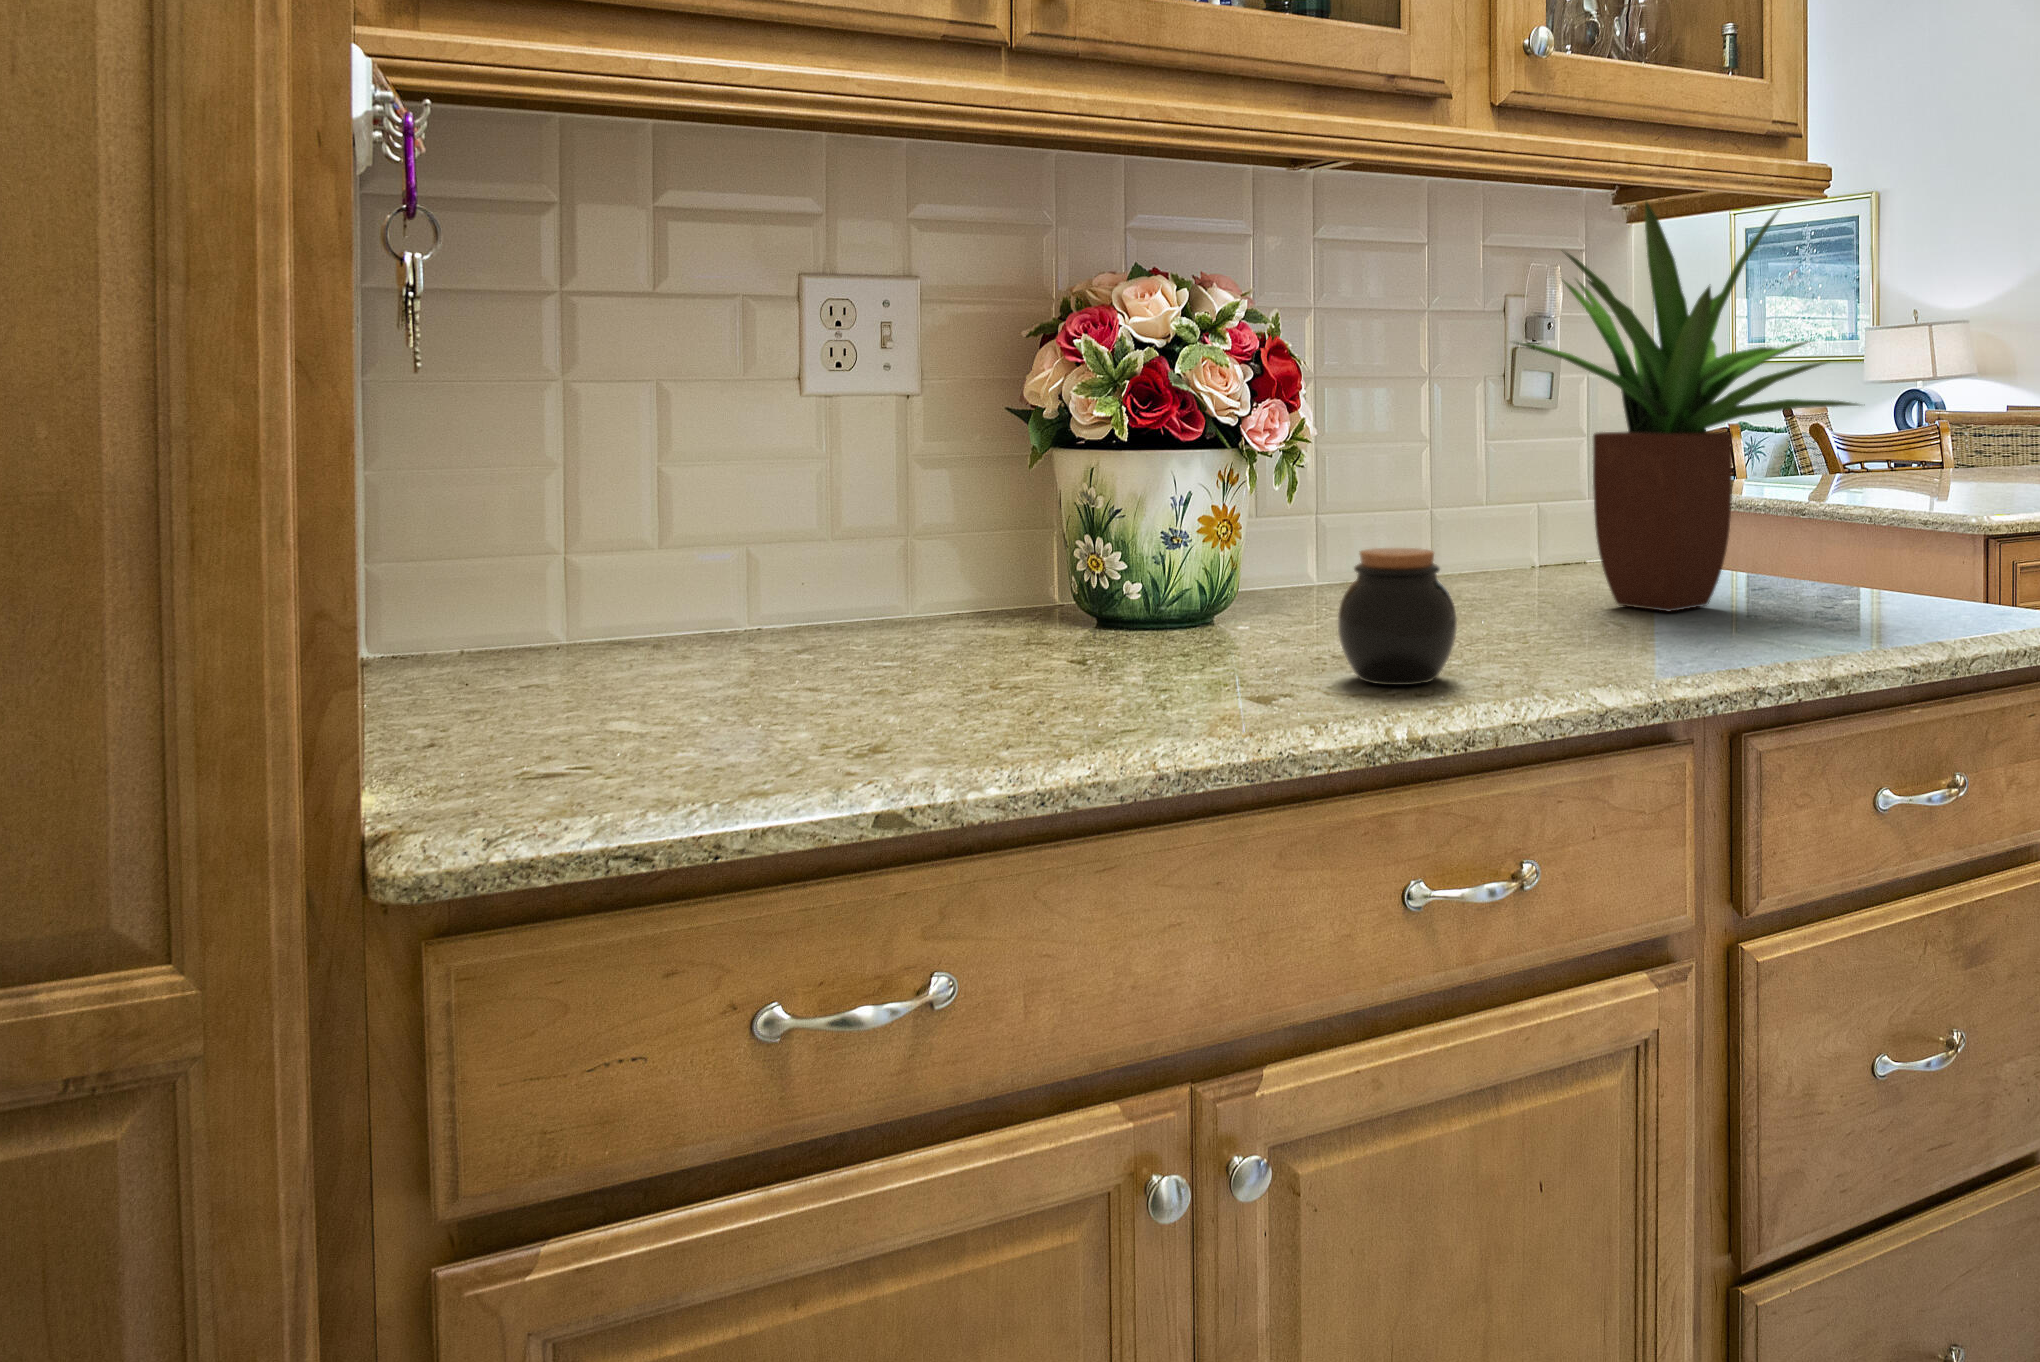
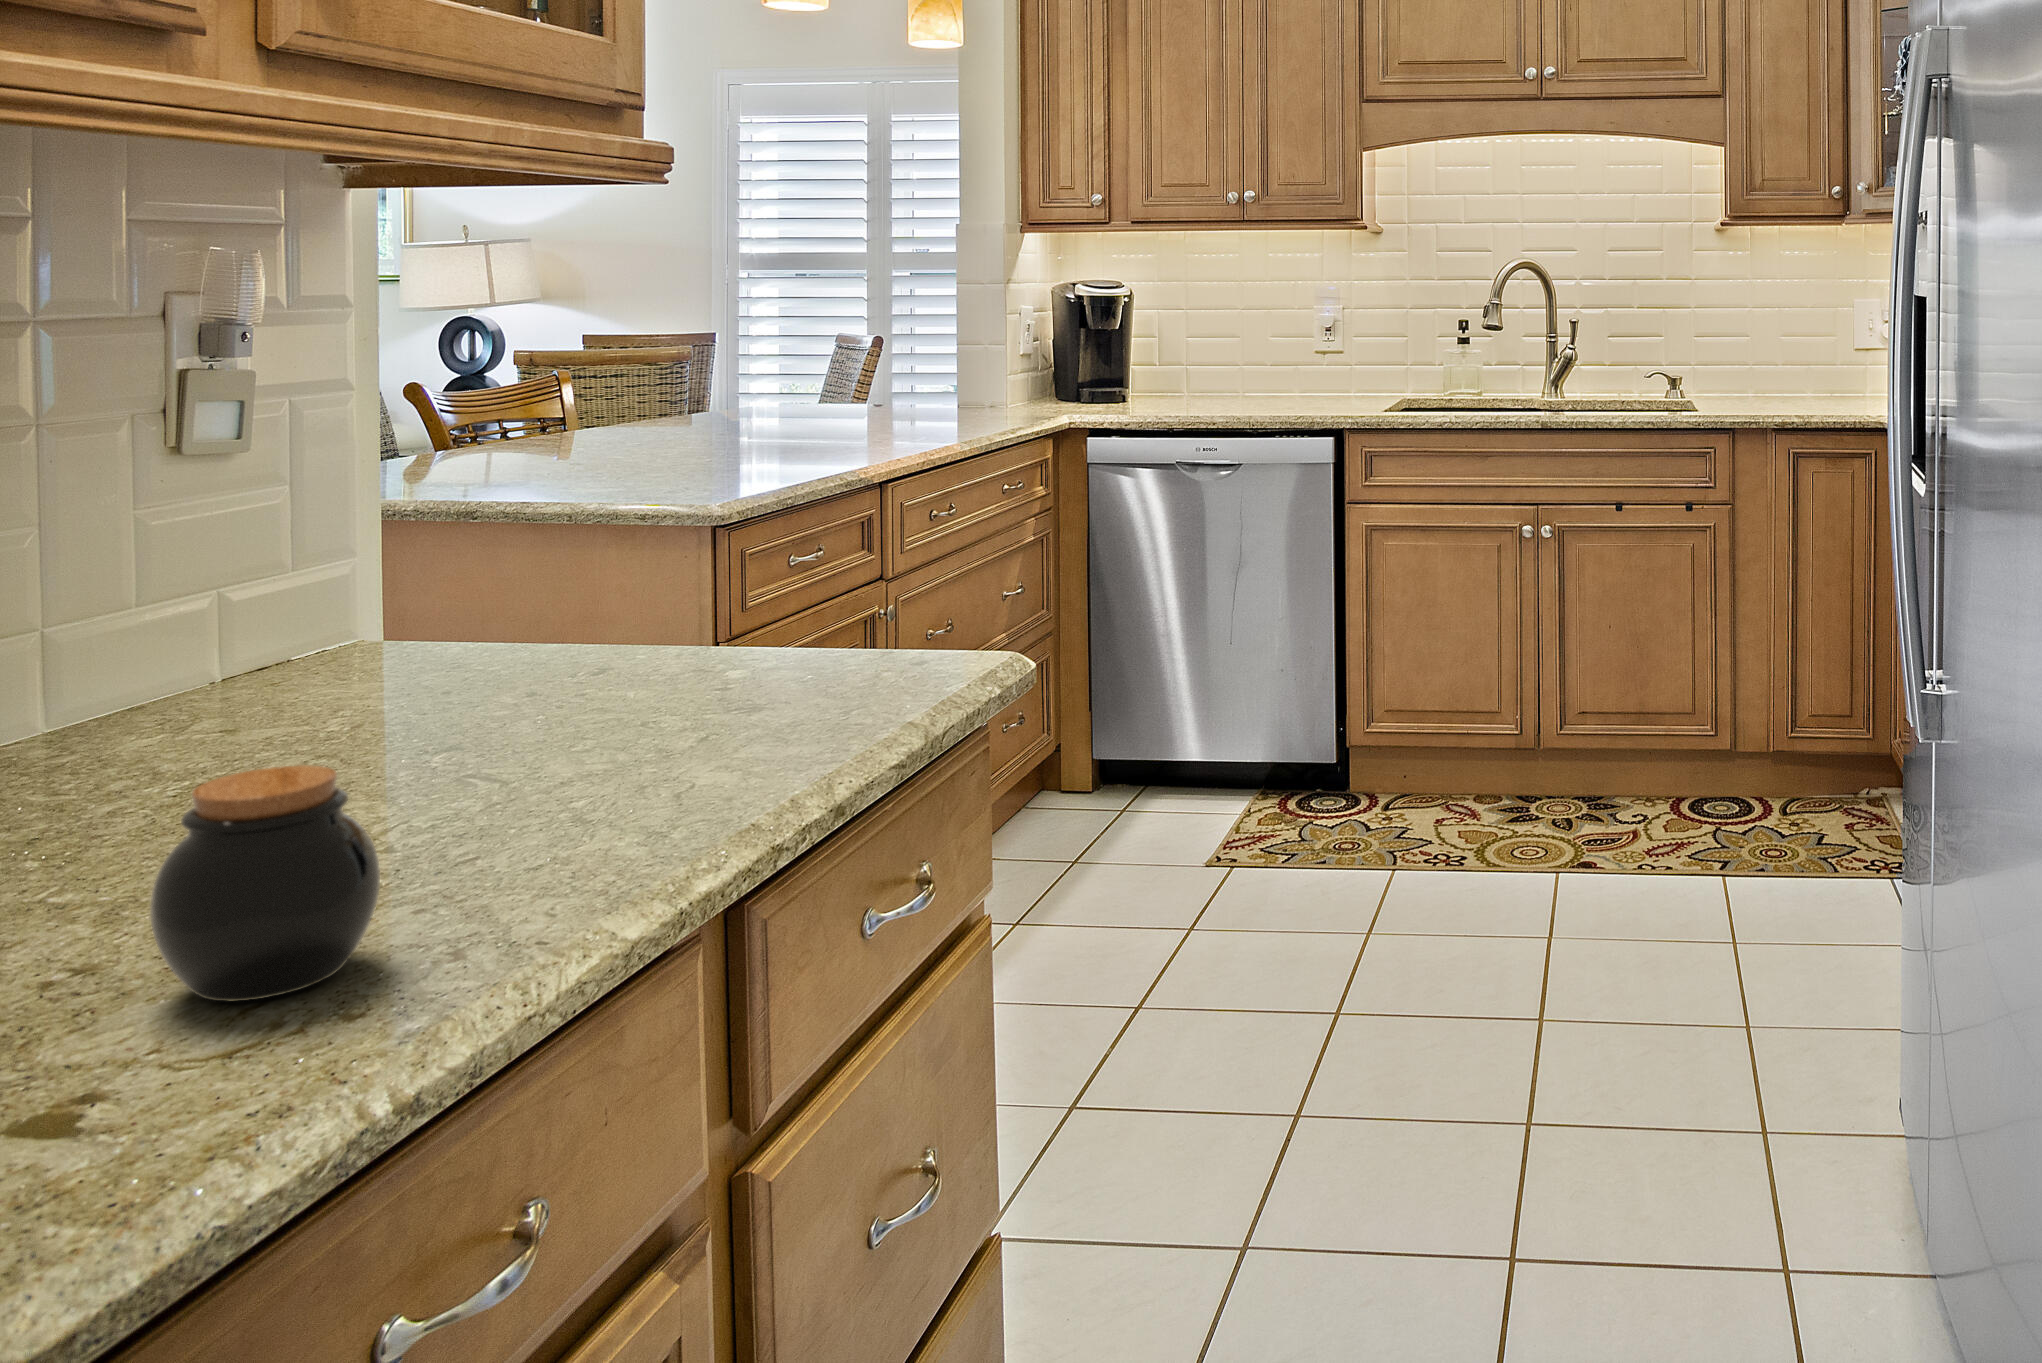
potted plant: present [1516,202,1859,611] -> none [283,203,781,741]

